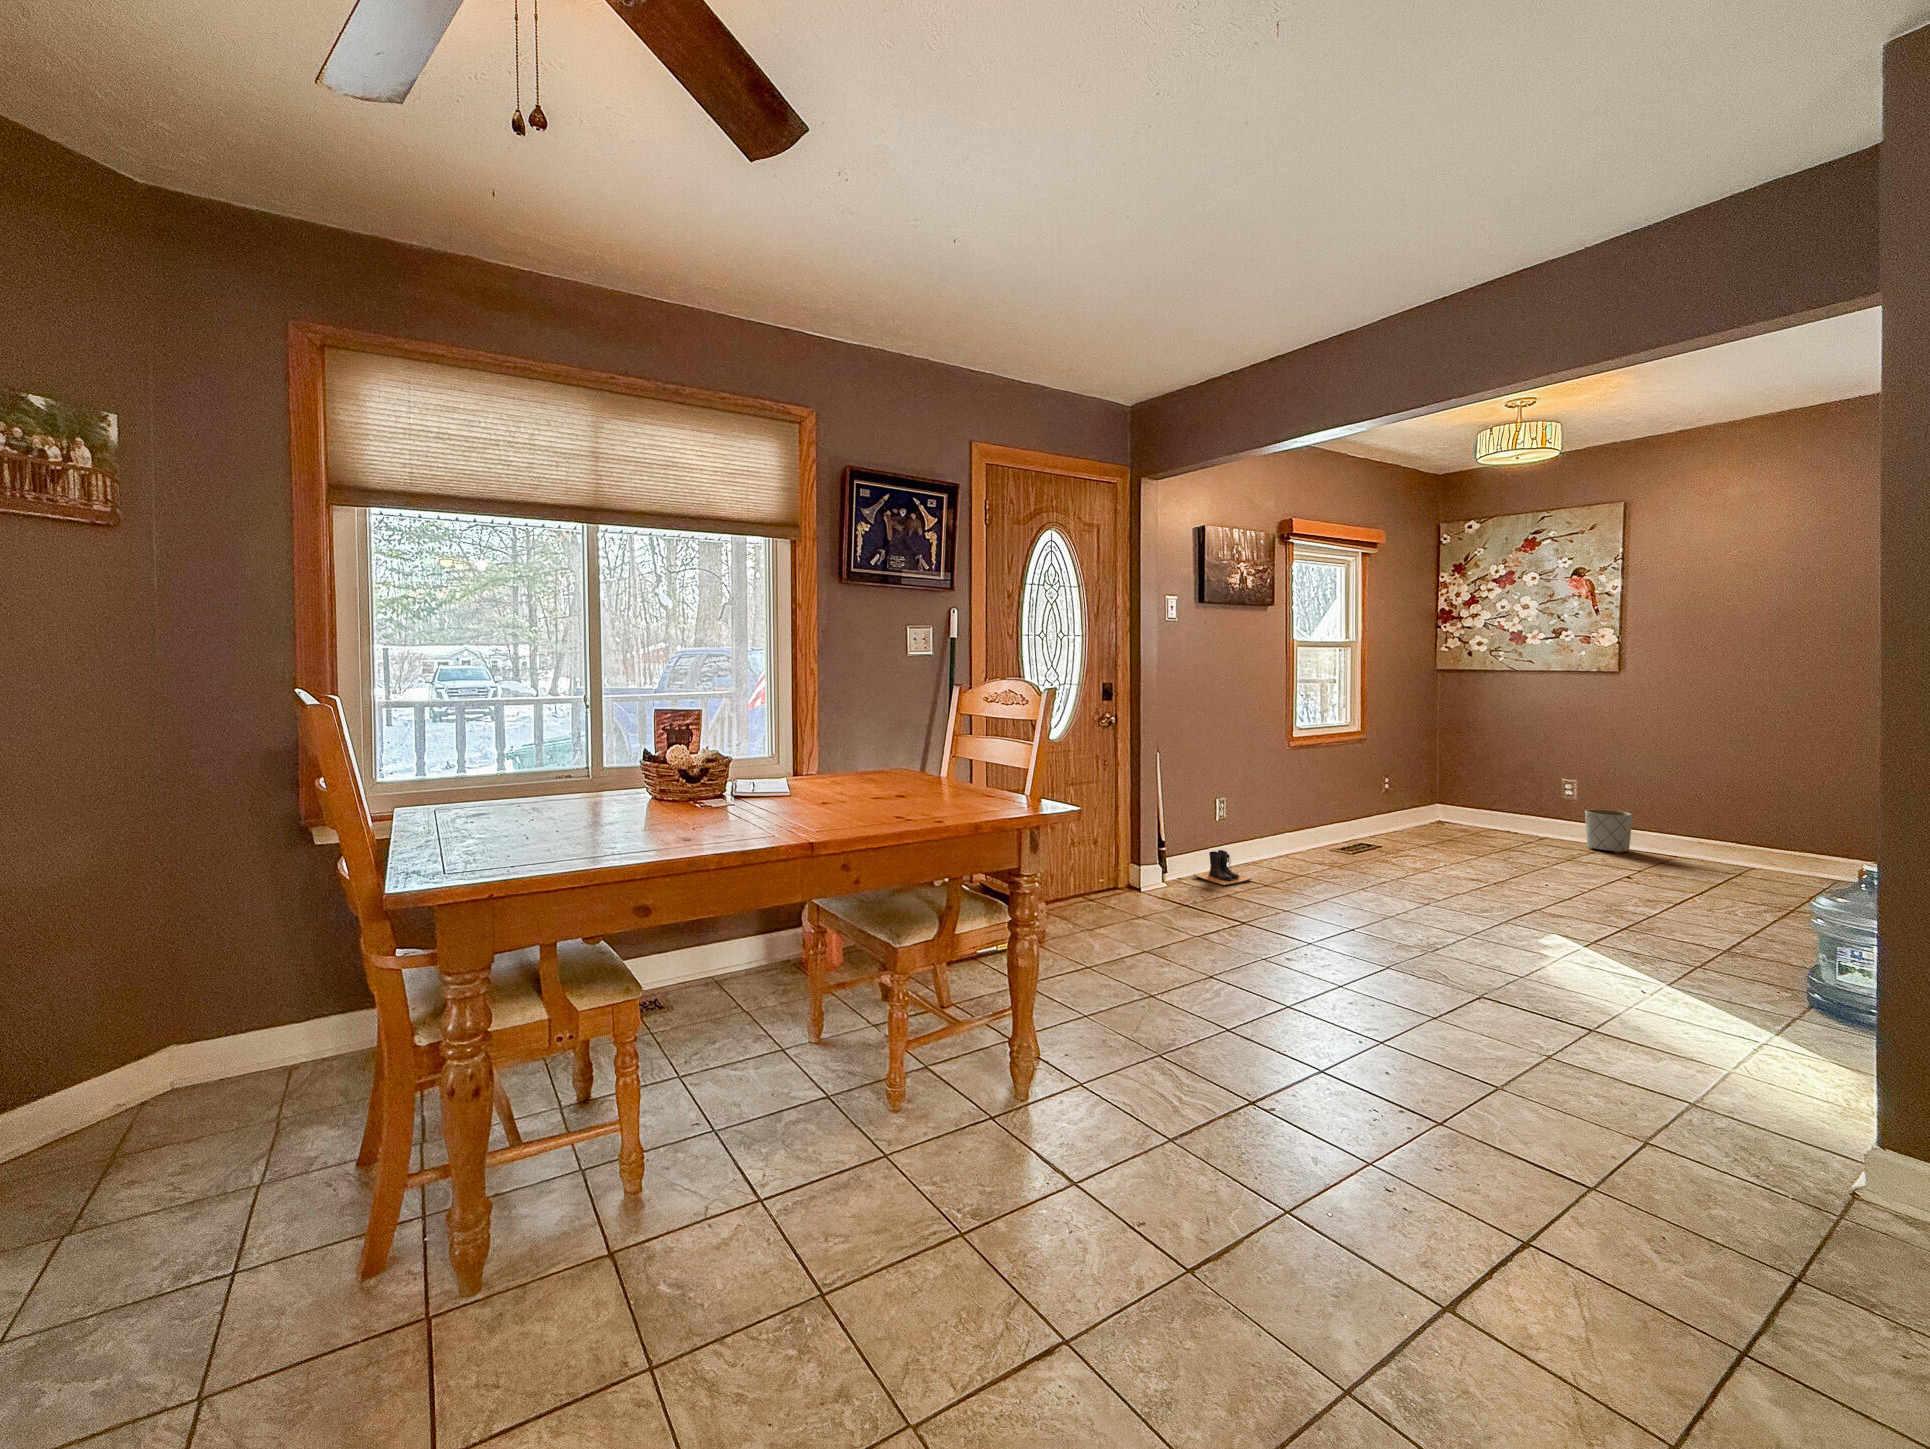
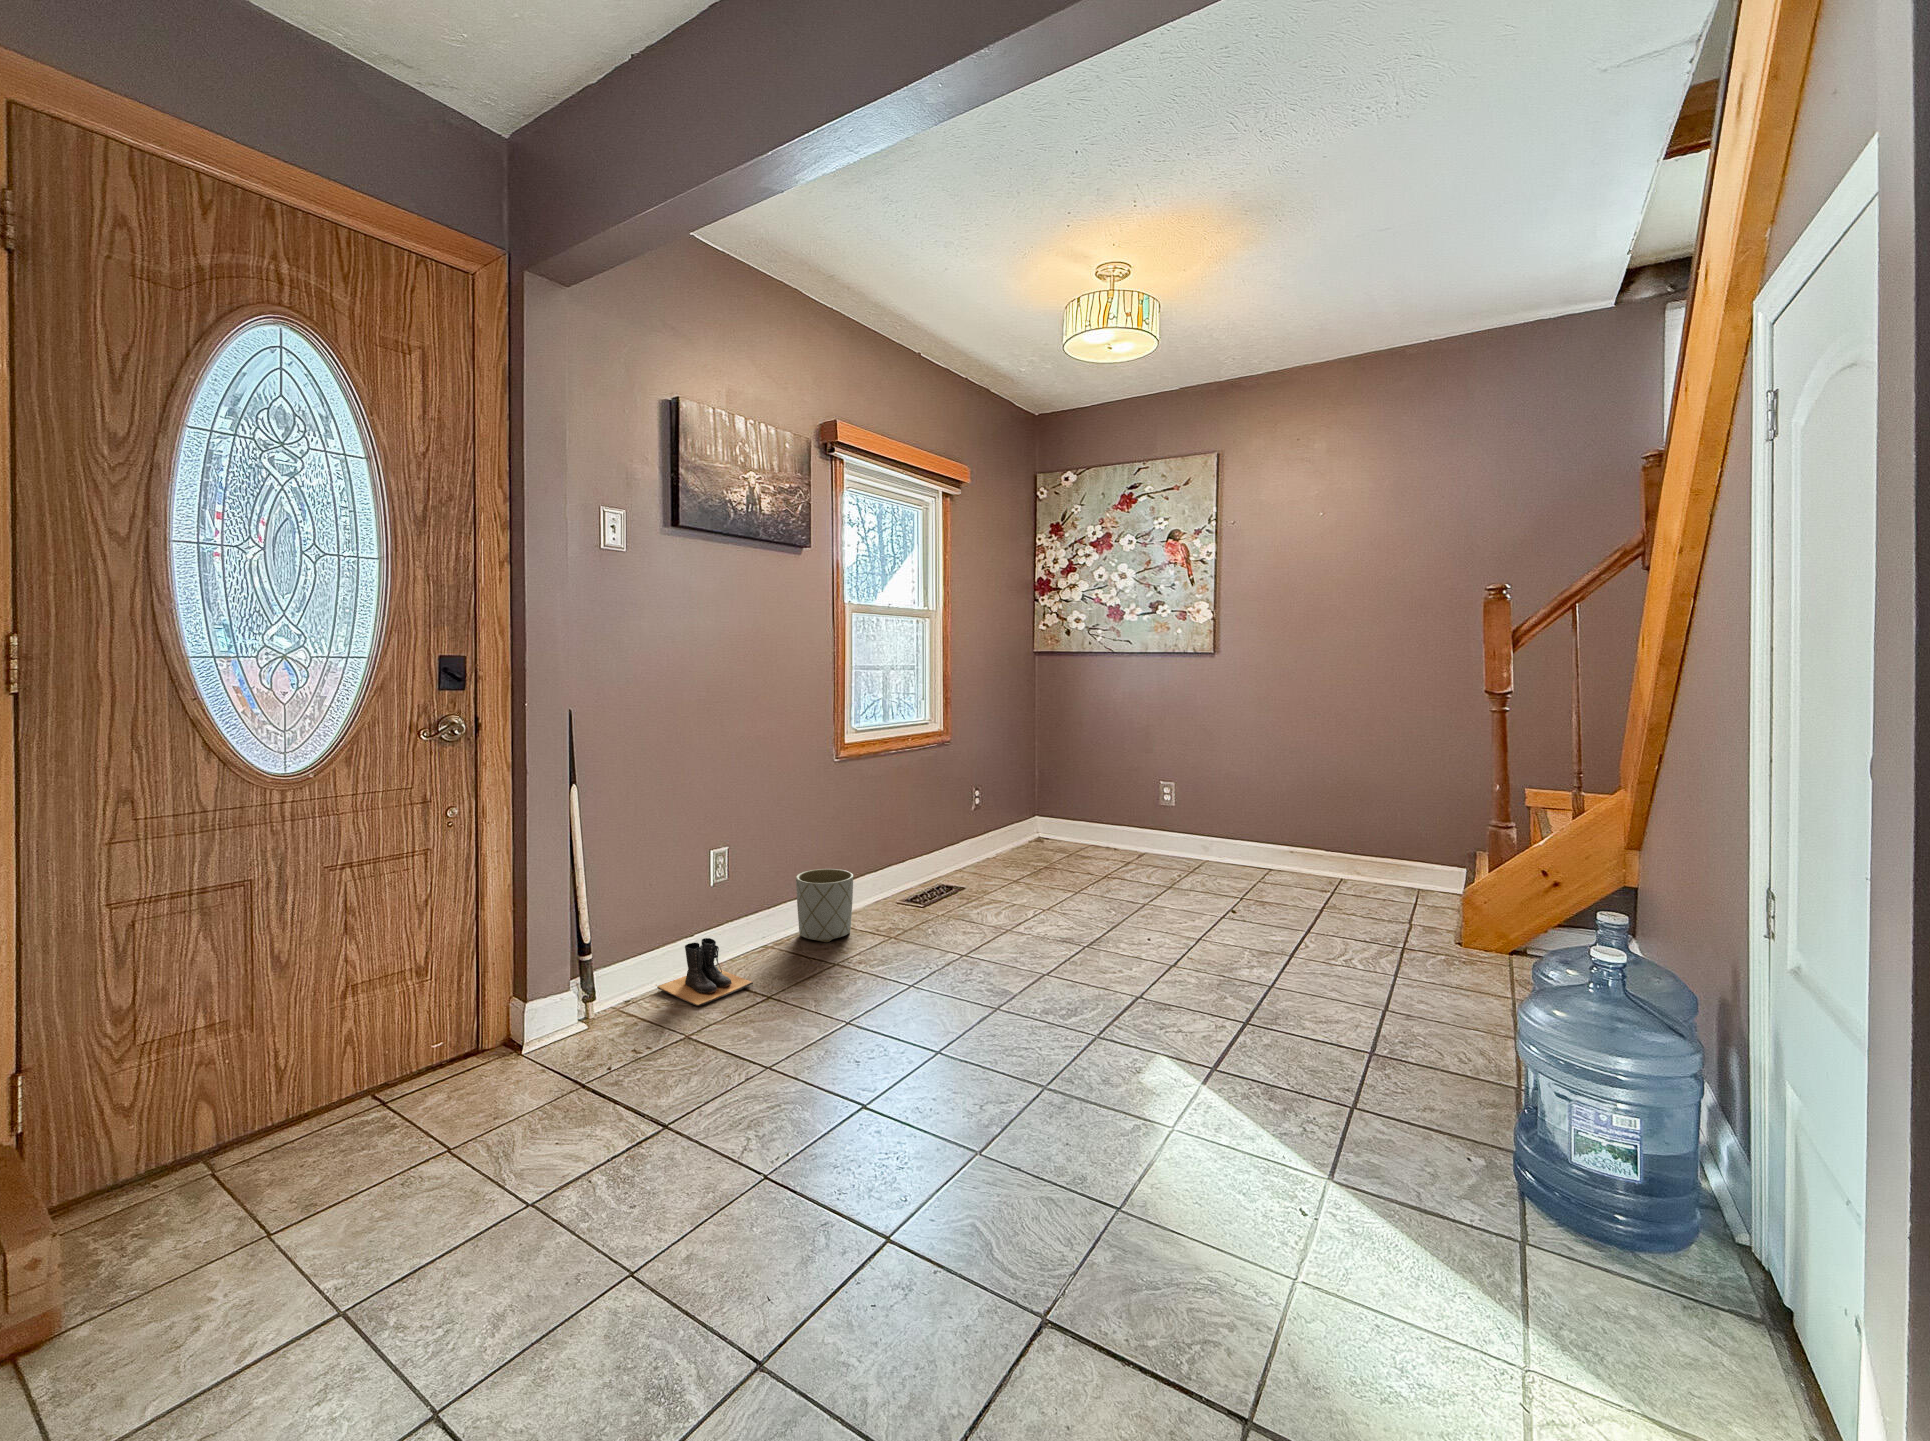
planter: present [1585,809,1632,853] -> present [796,869,853,942]

